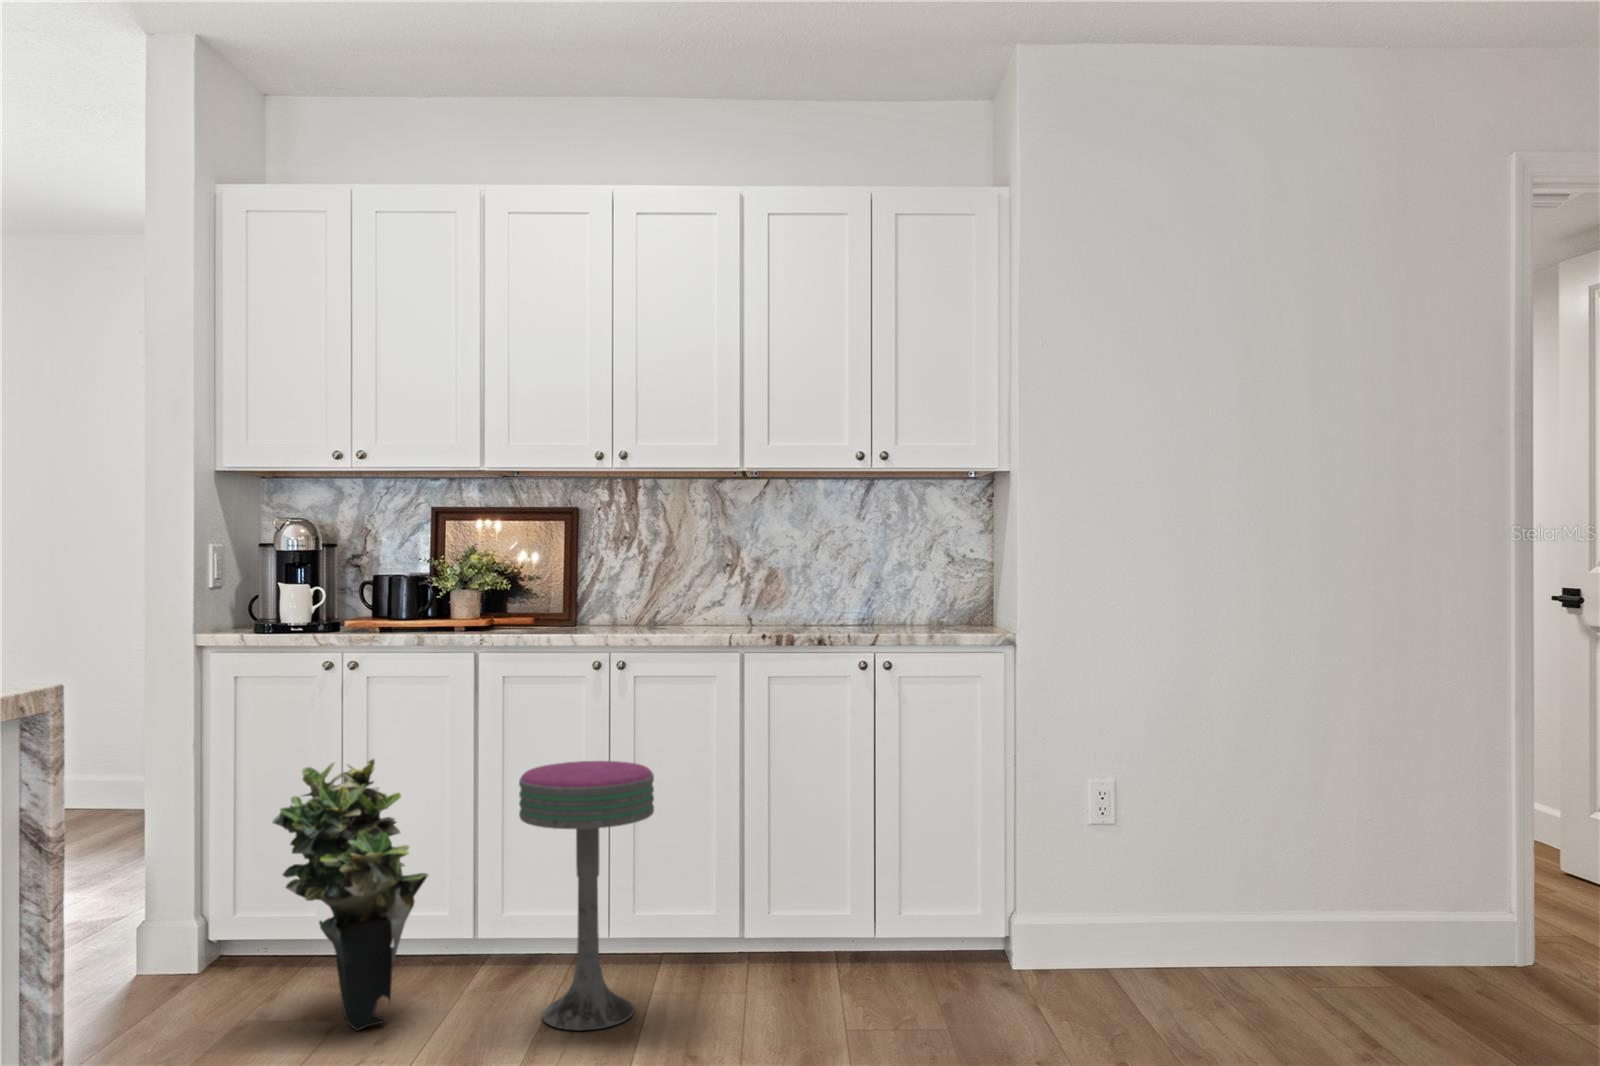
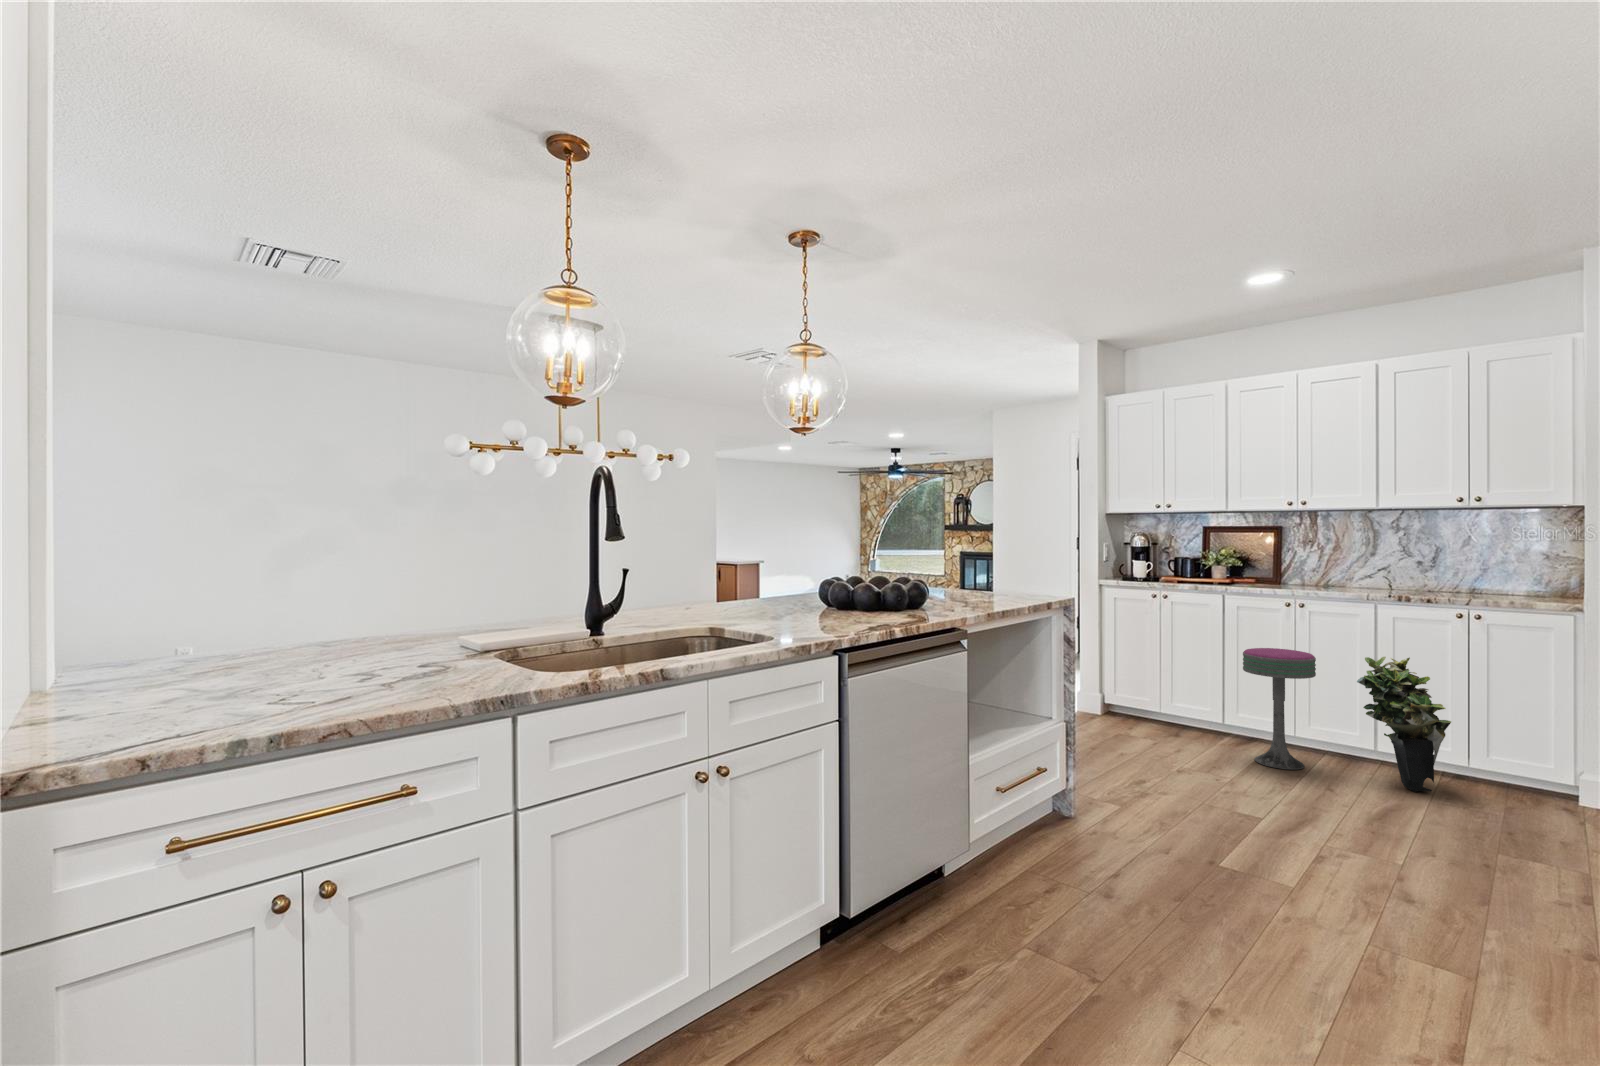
potted plant: present [272,759,428,1030] -> present [1357,657,1451,792]

